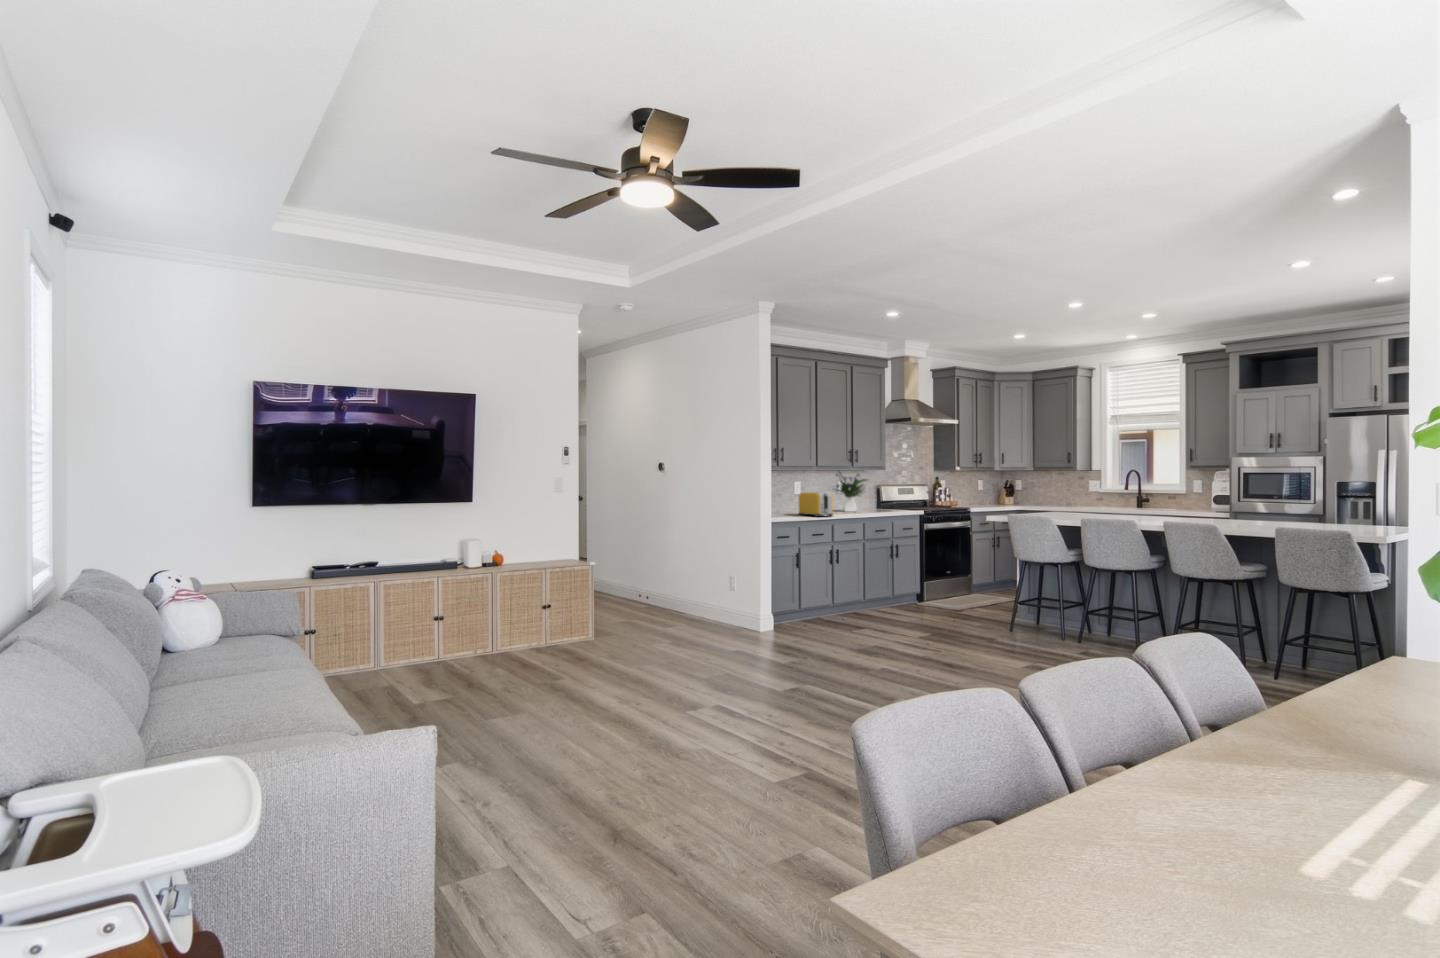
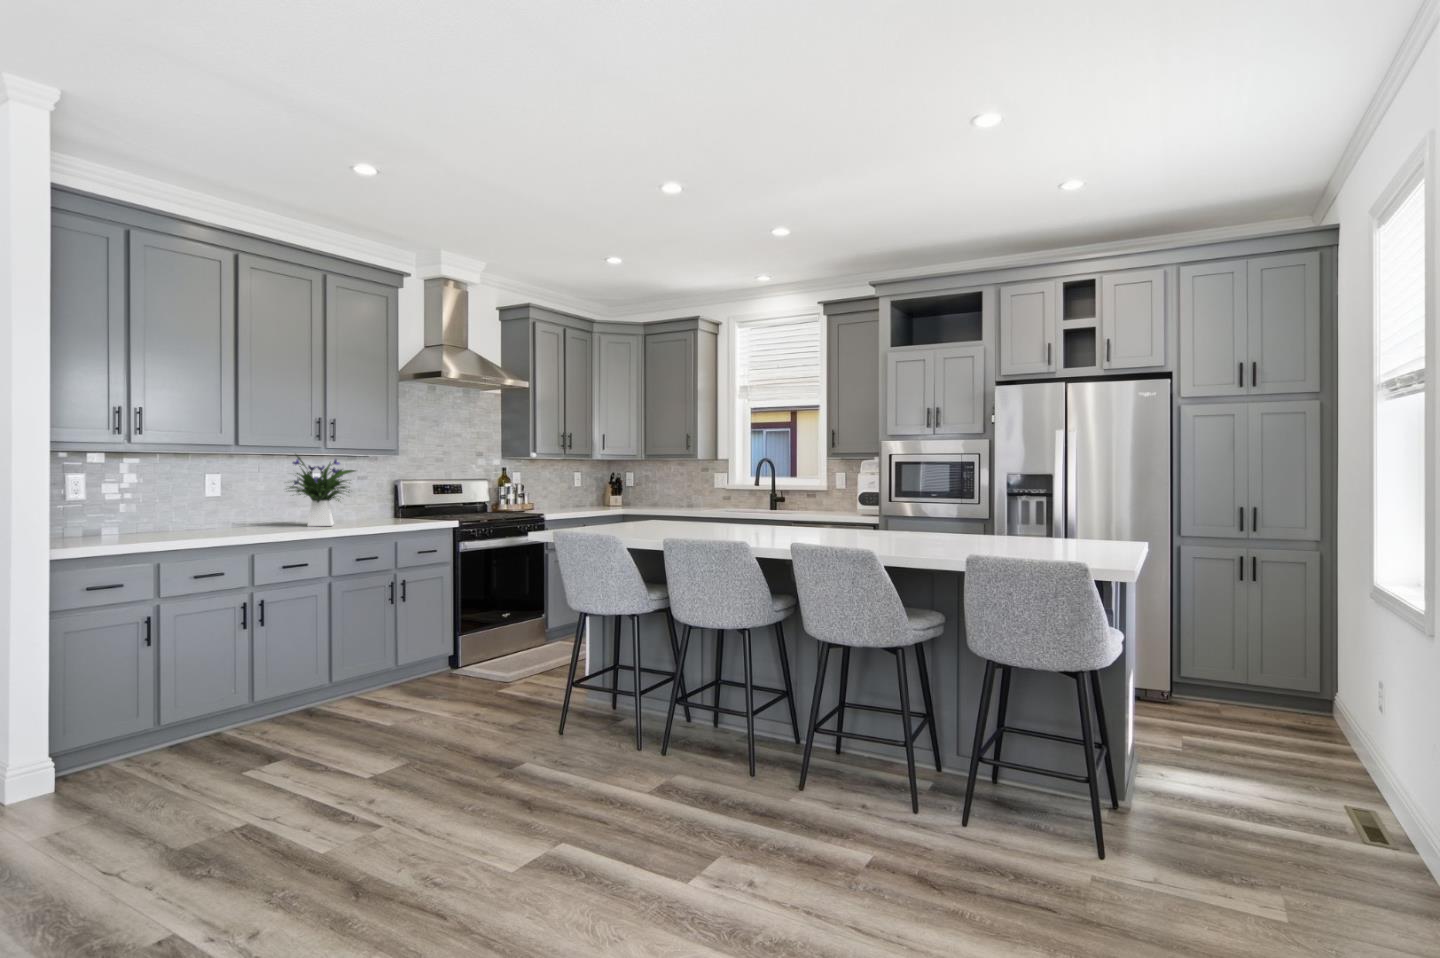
toaster: present [799,492,833,516] -> none [185,493,251,540]

